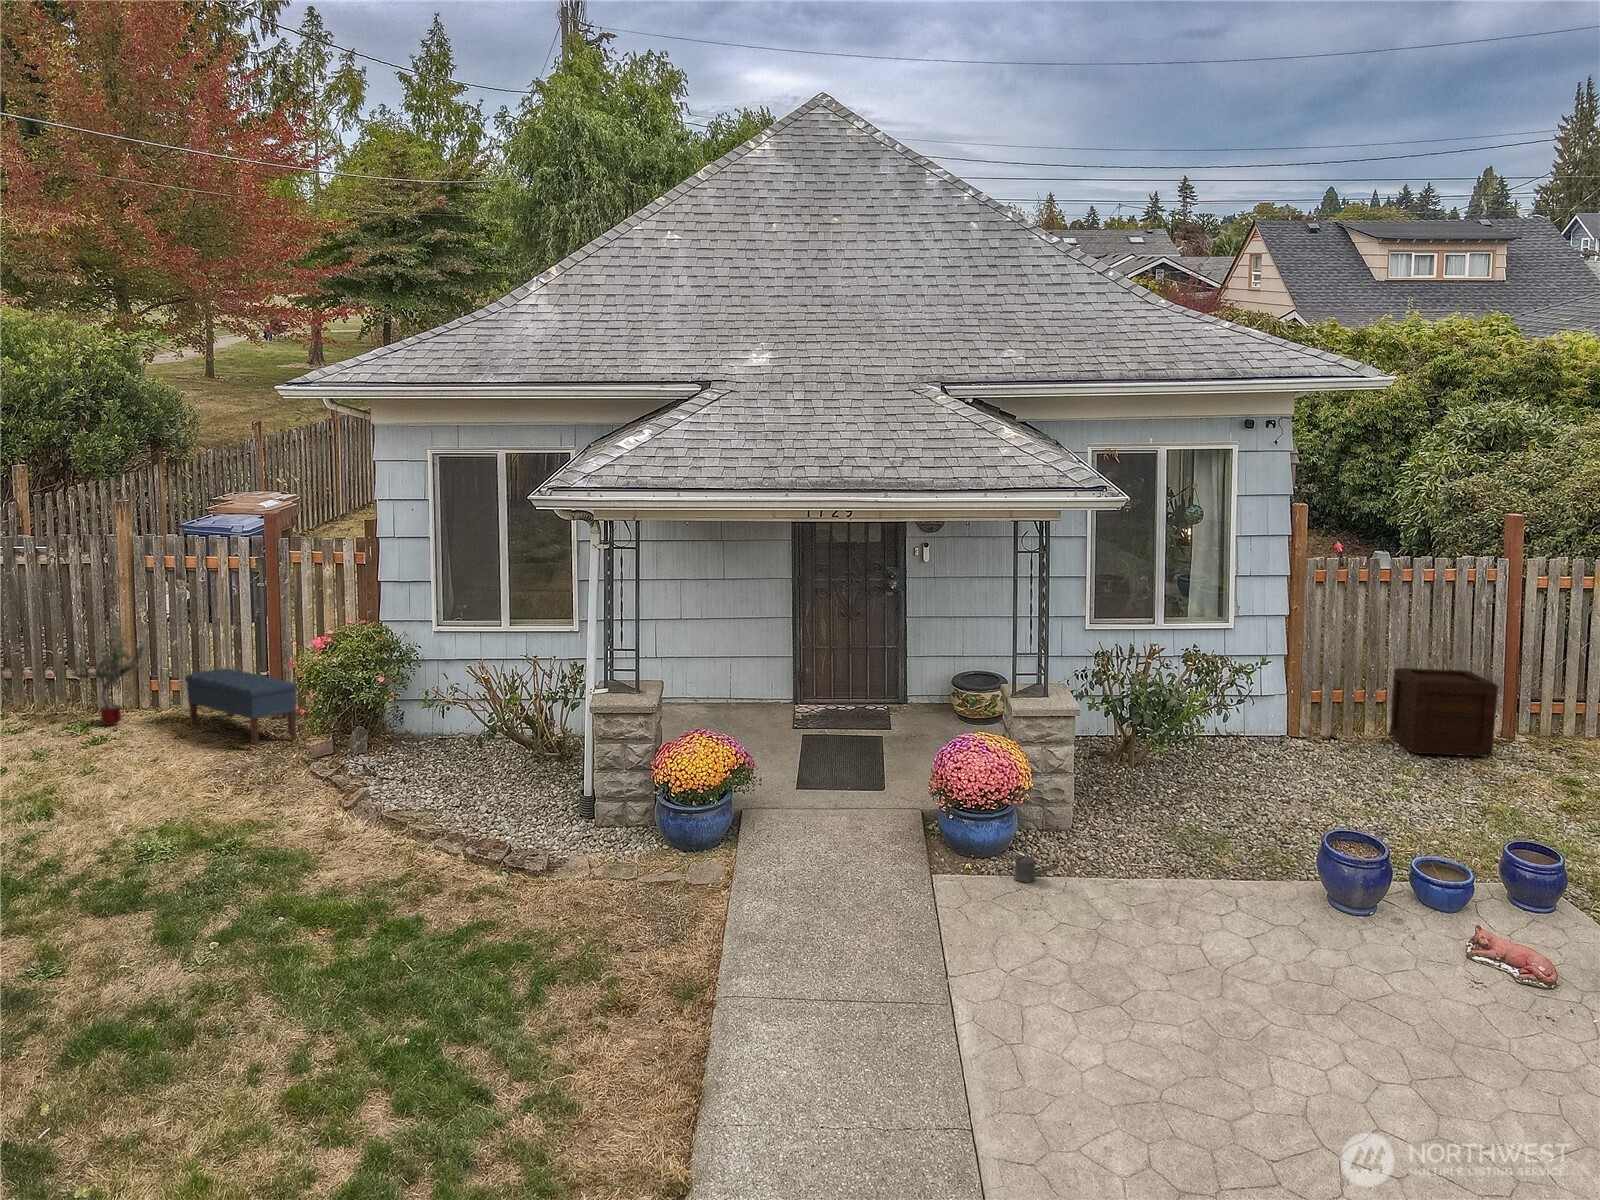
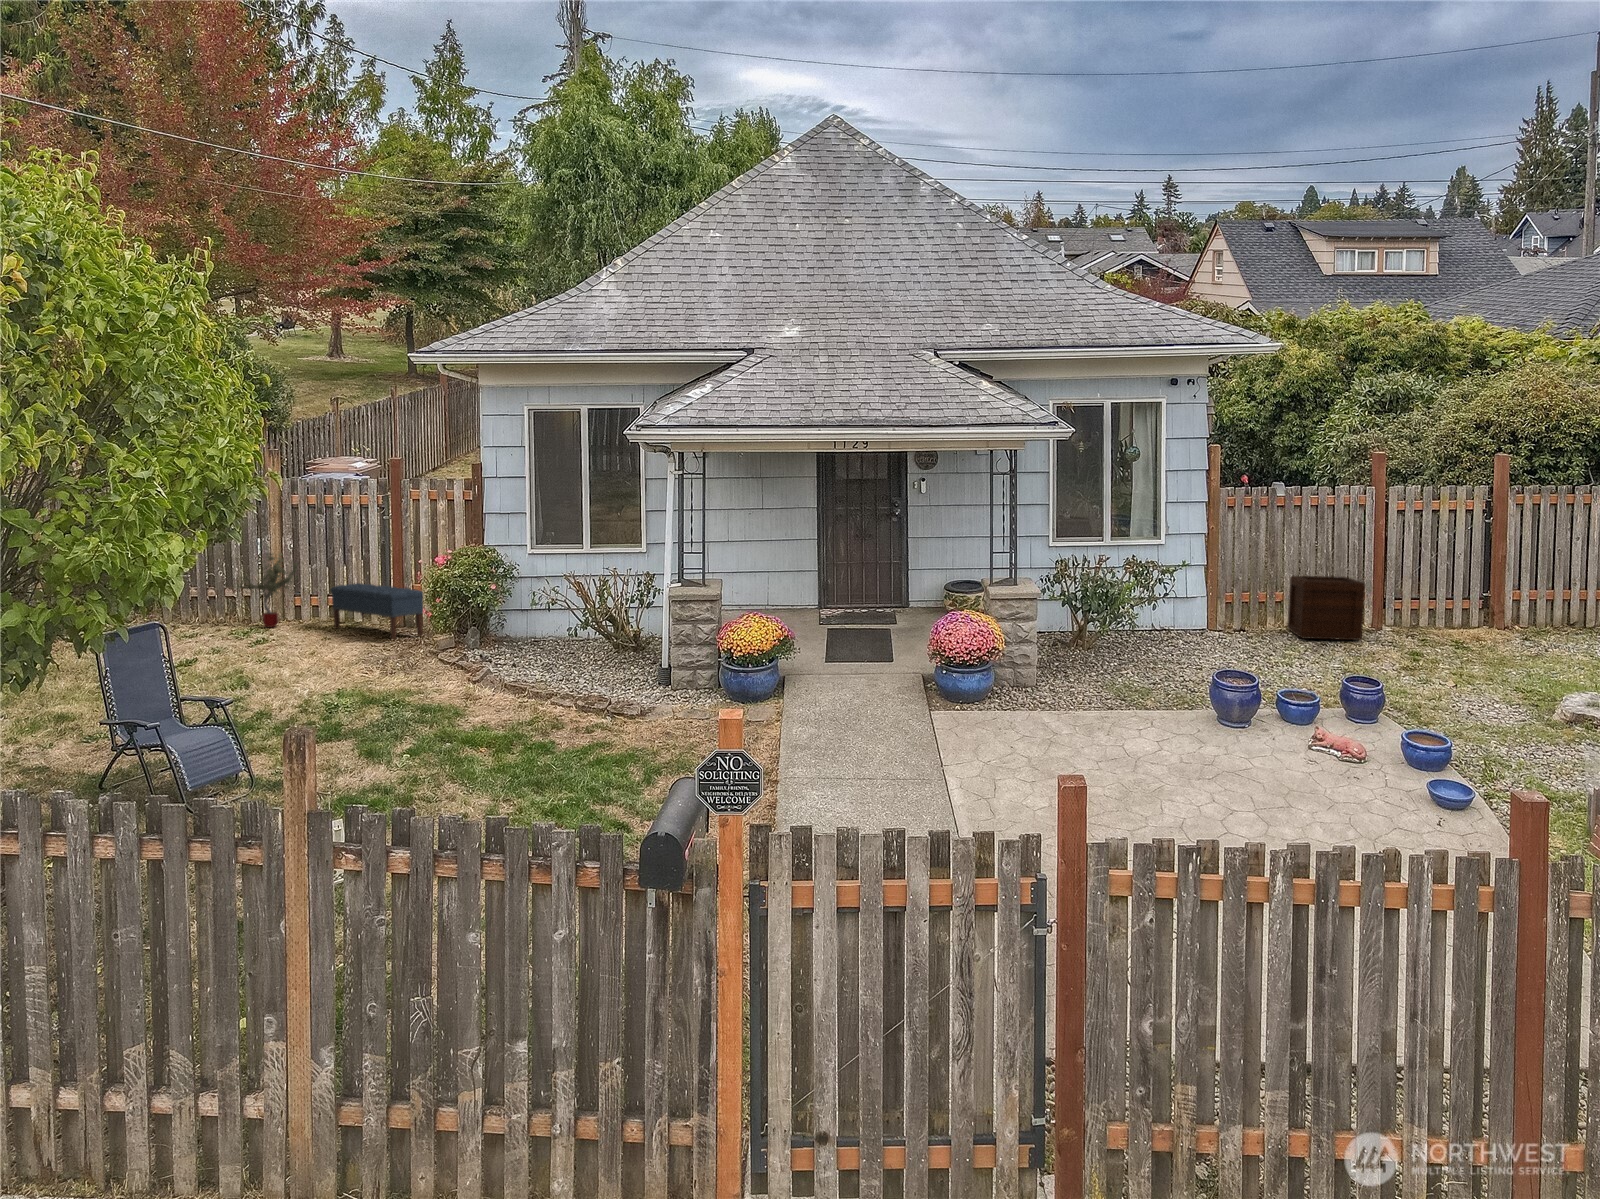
watering can: present [1006,855,1058,883] -> none [985,692,1023,710]

